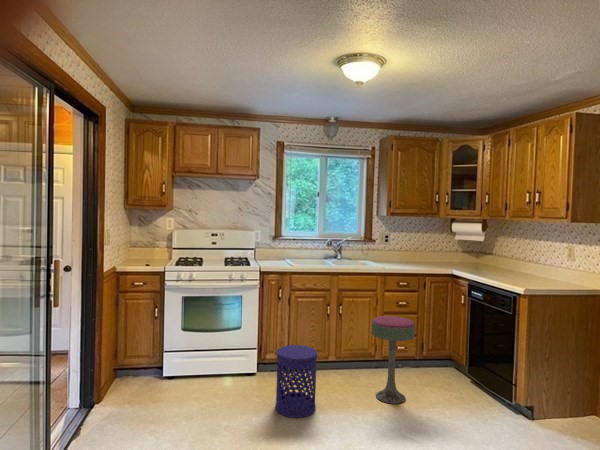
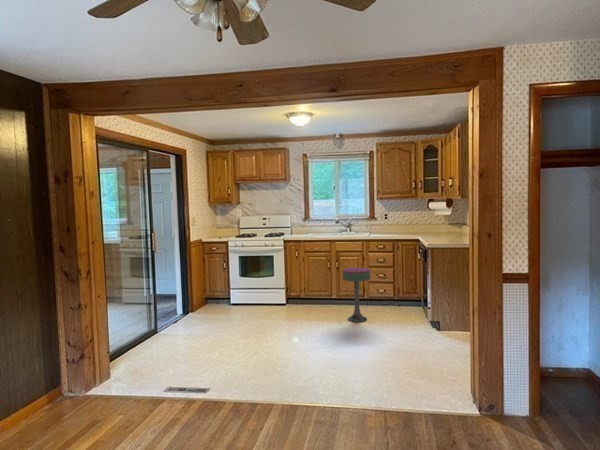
waste bin: present [275,345,317,418] -> none [280,284,305,324]

